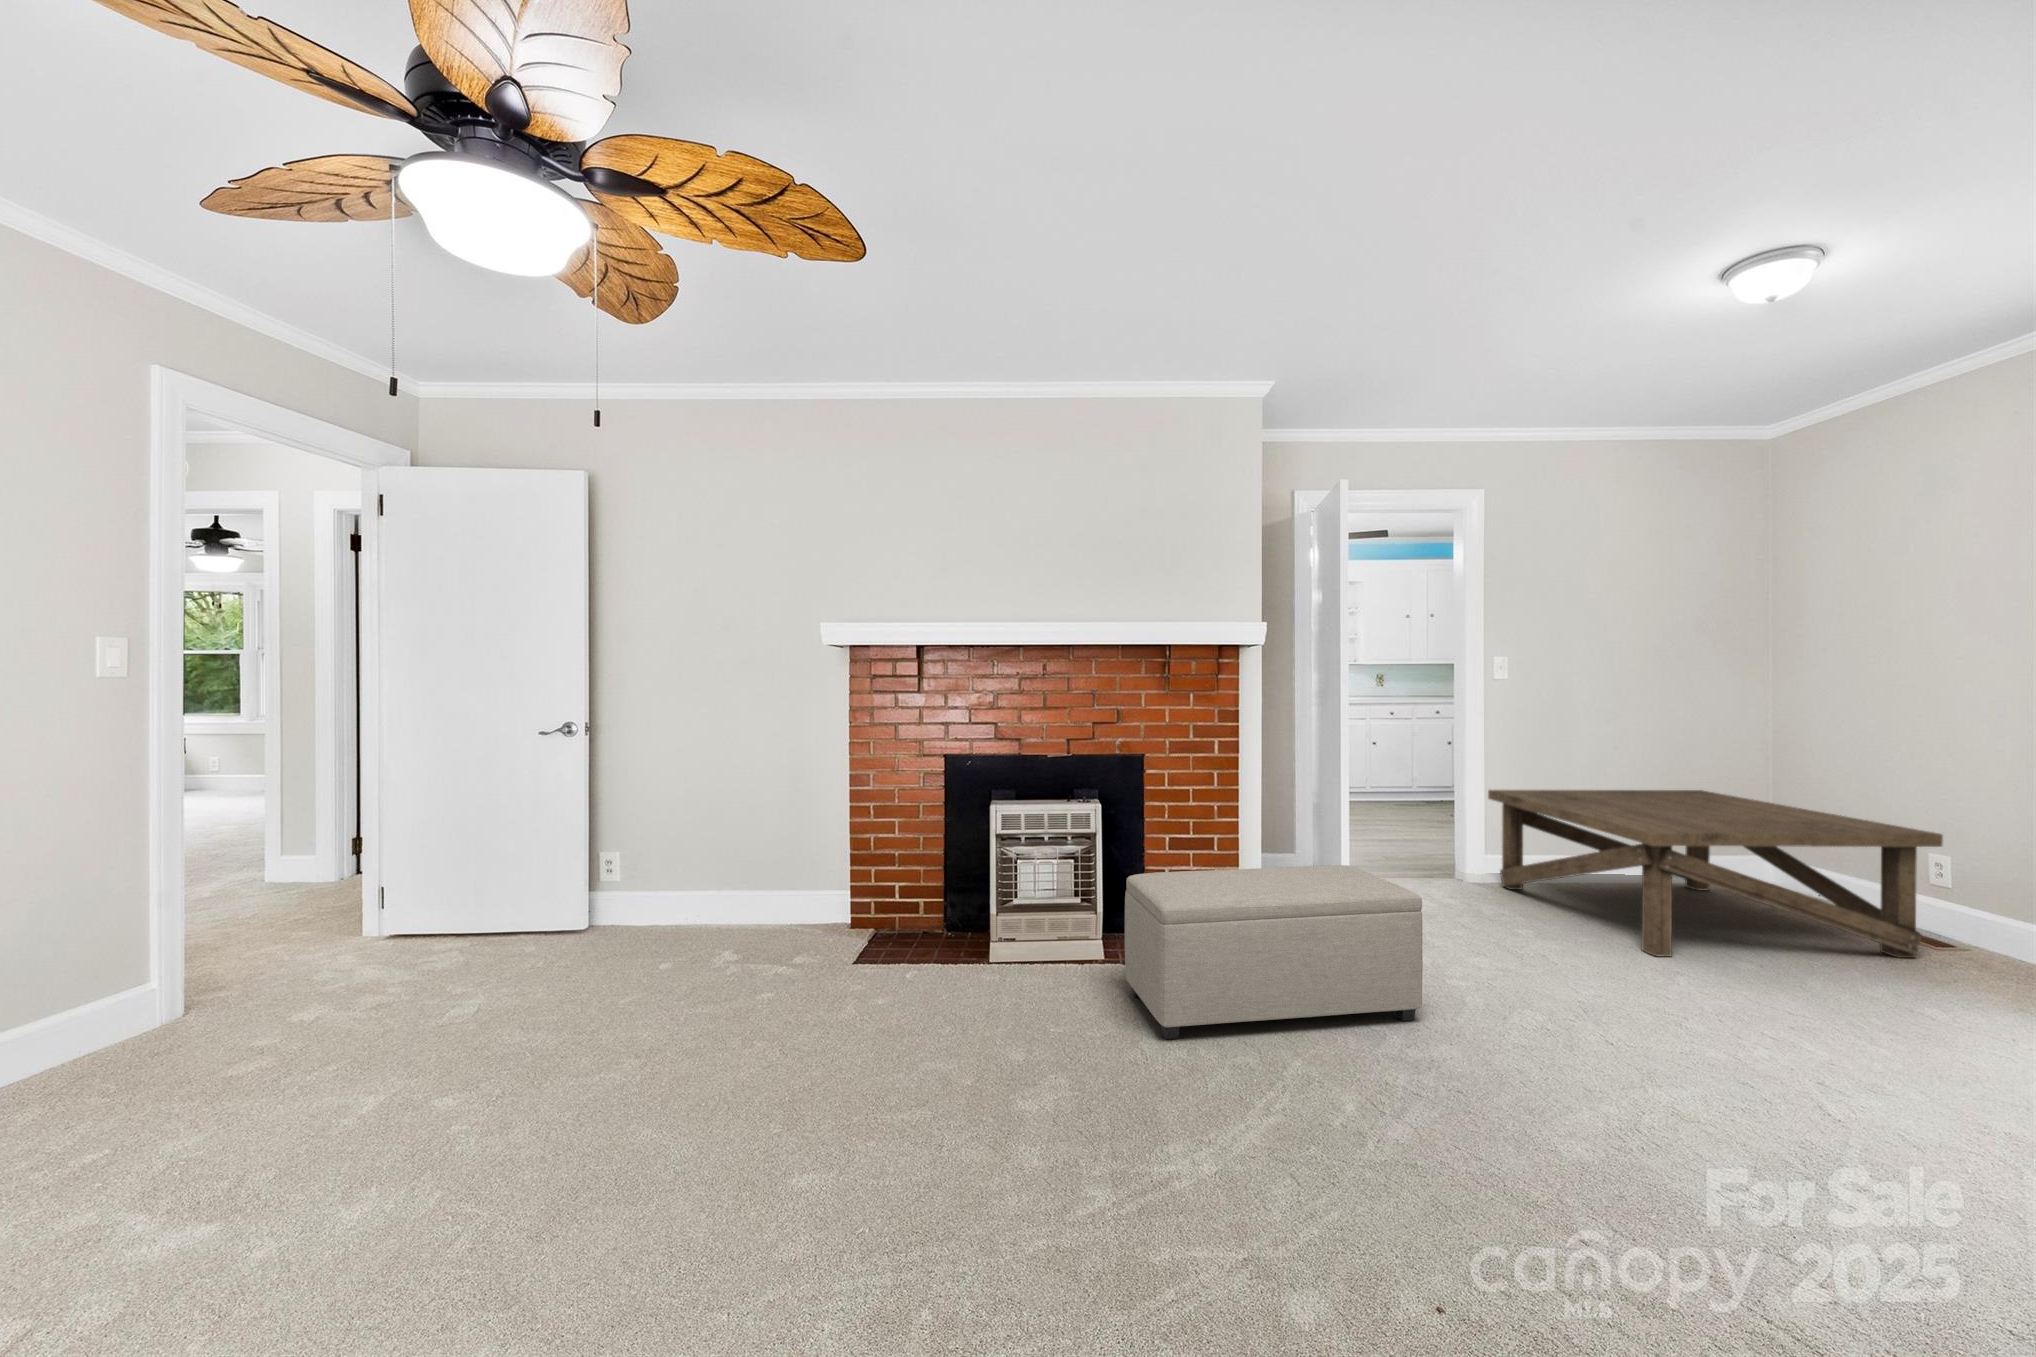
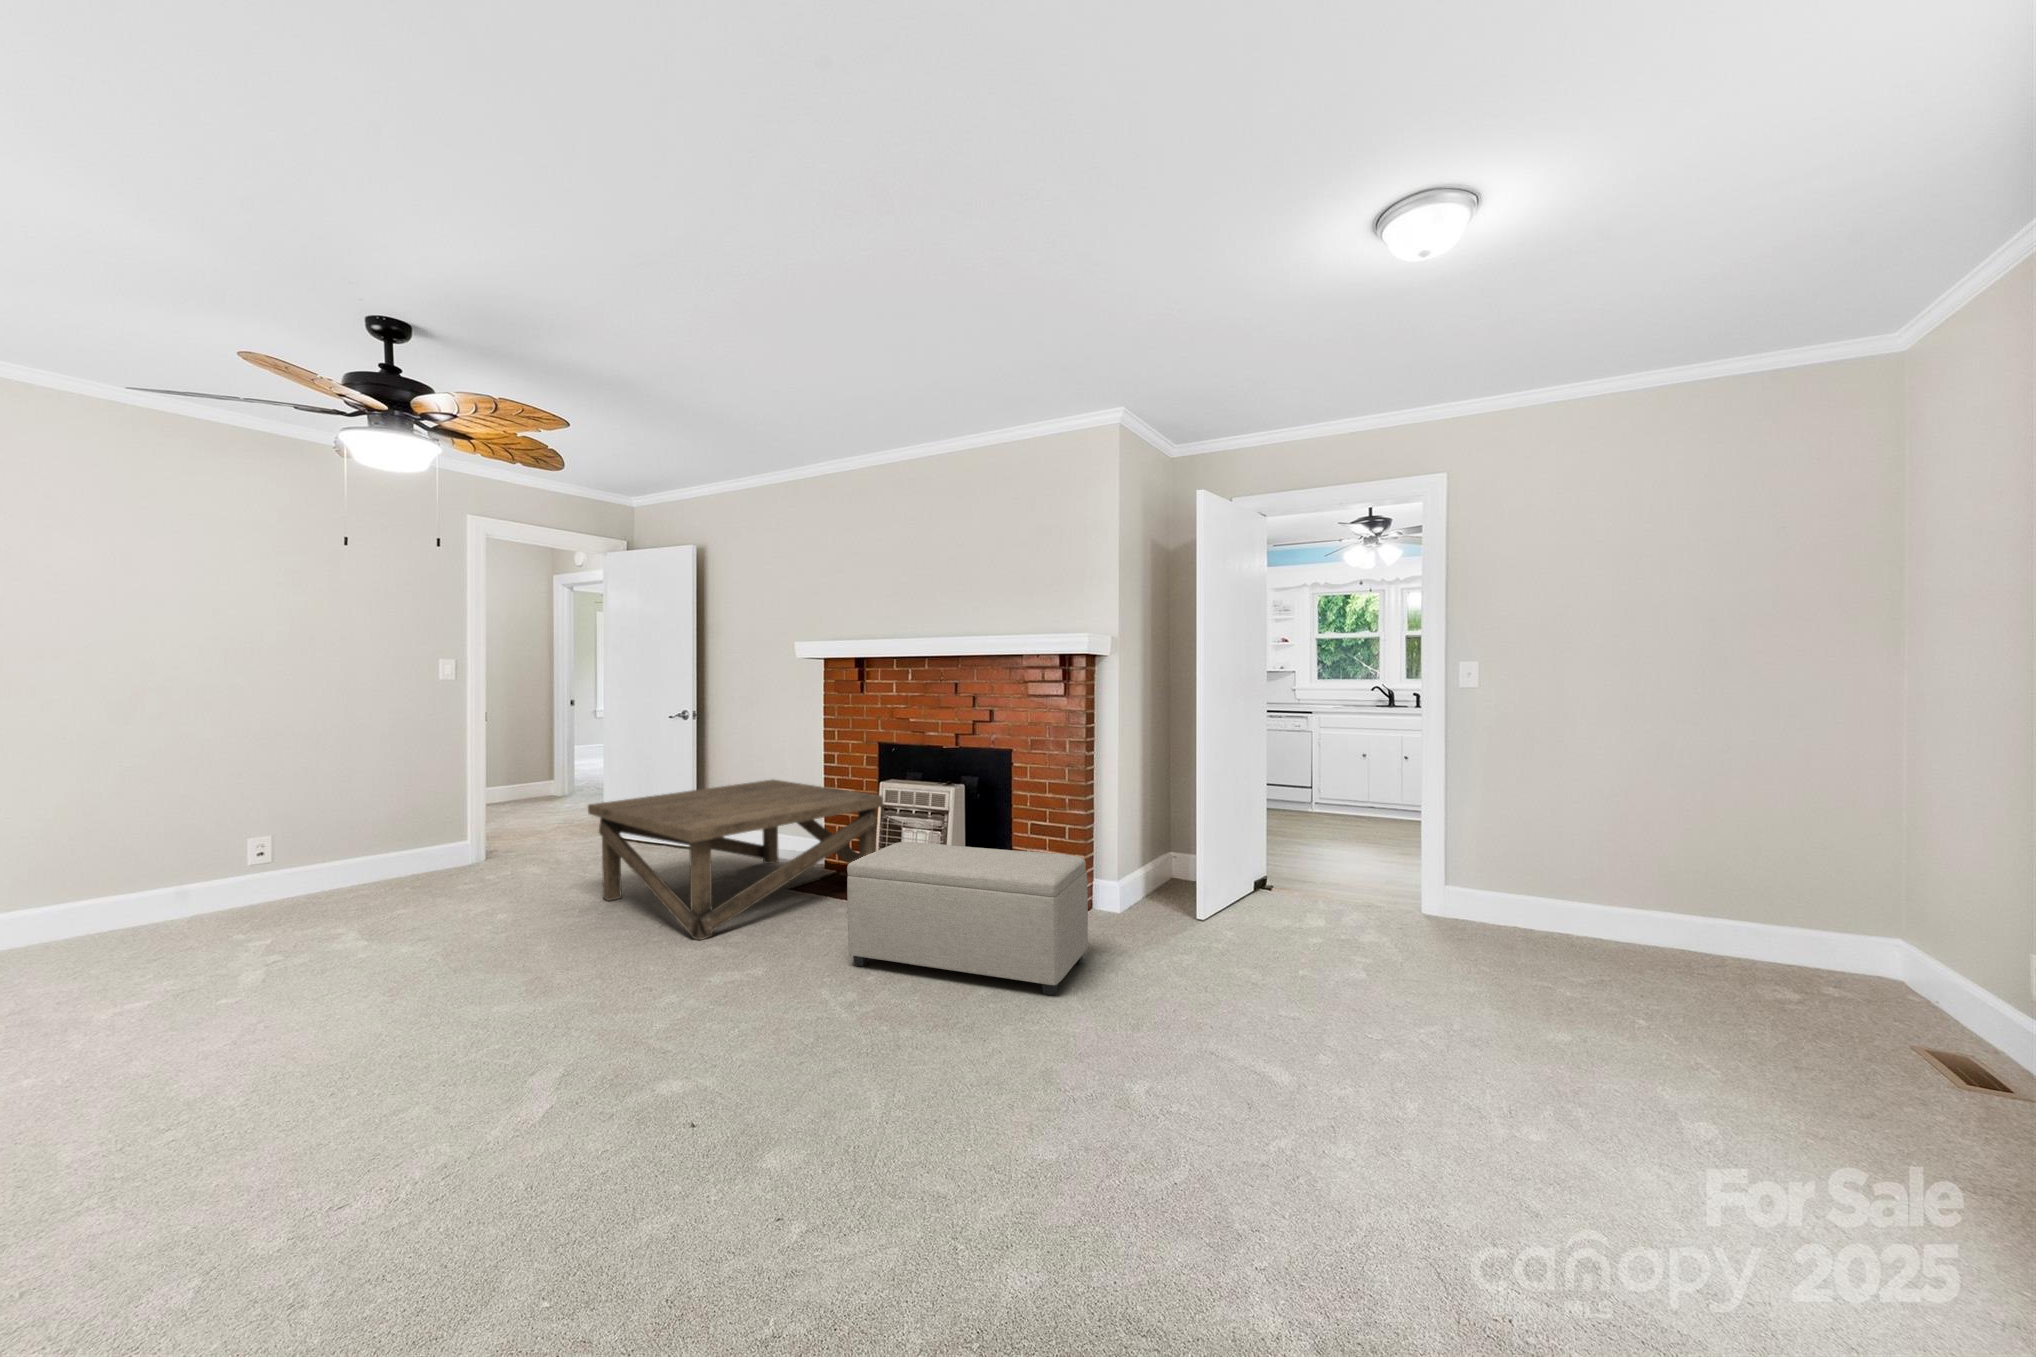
coffee table: present [1488,790,1943,958] -> present [588,780,883,940]

